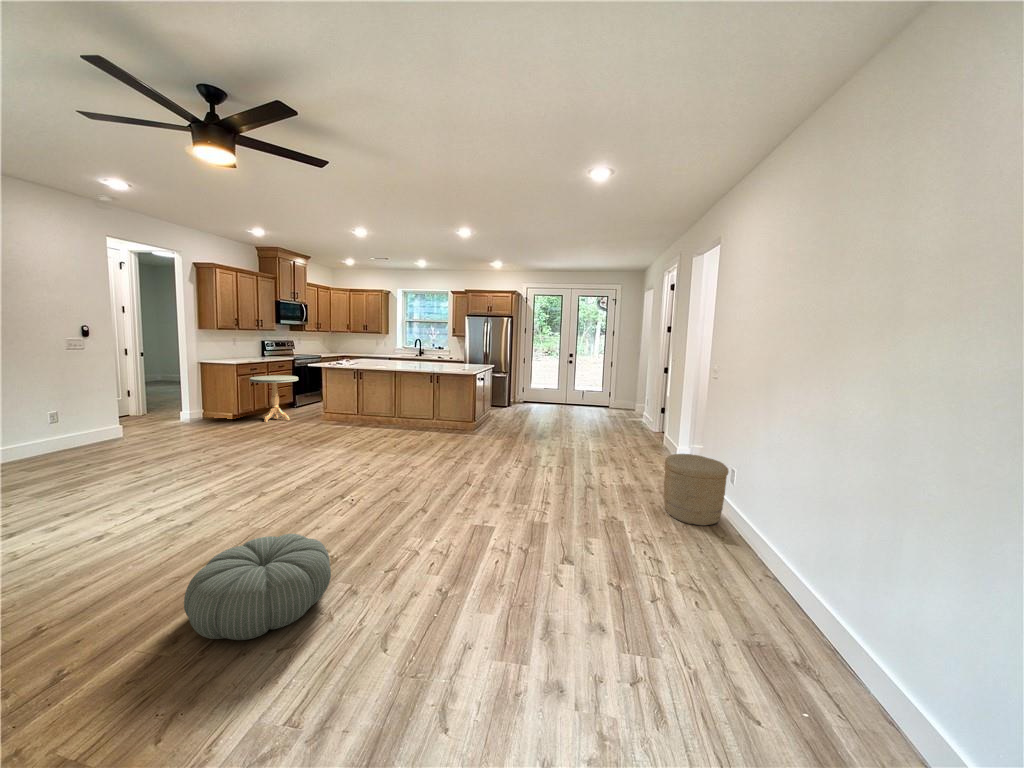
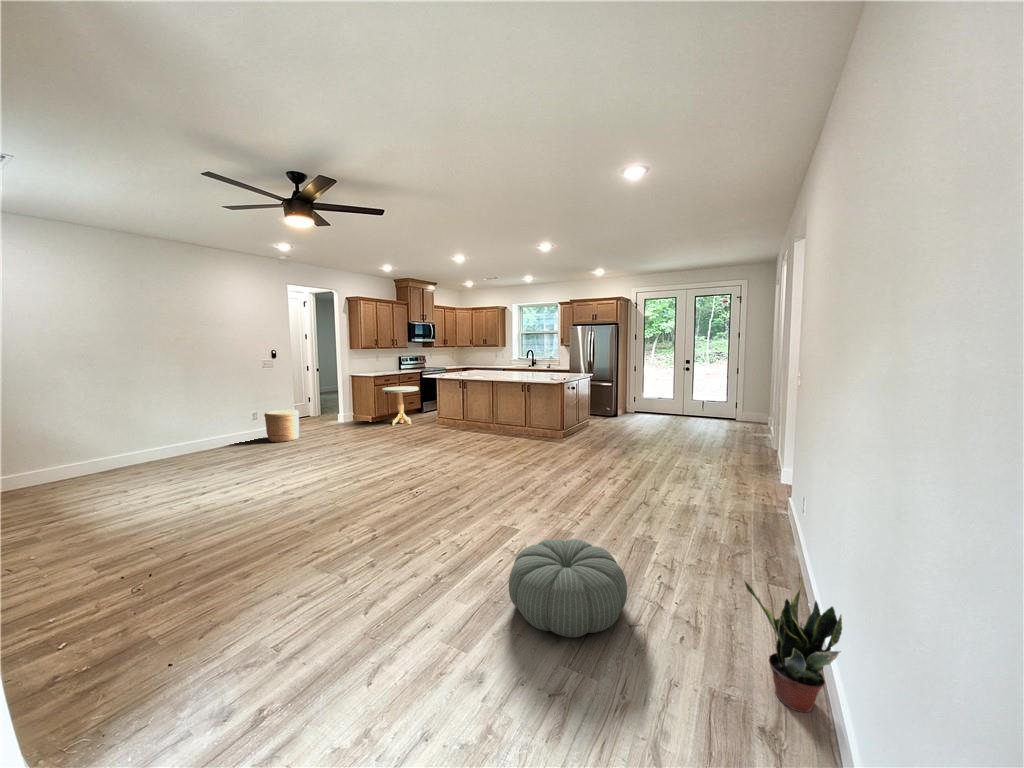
woven basket: present [664,454,729,526] -> present [264,410,299,442]
potted plant: none [748,531,840,638] -> present [744,574,842,712]
pouf: present [184,534,331,640] -> present [509,539,627,638]

